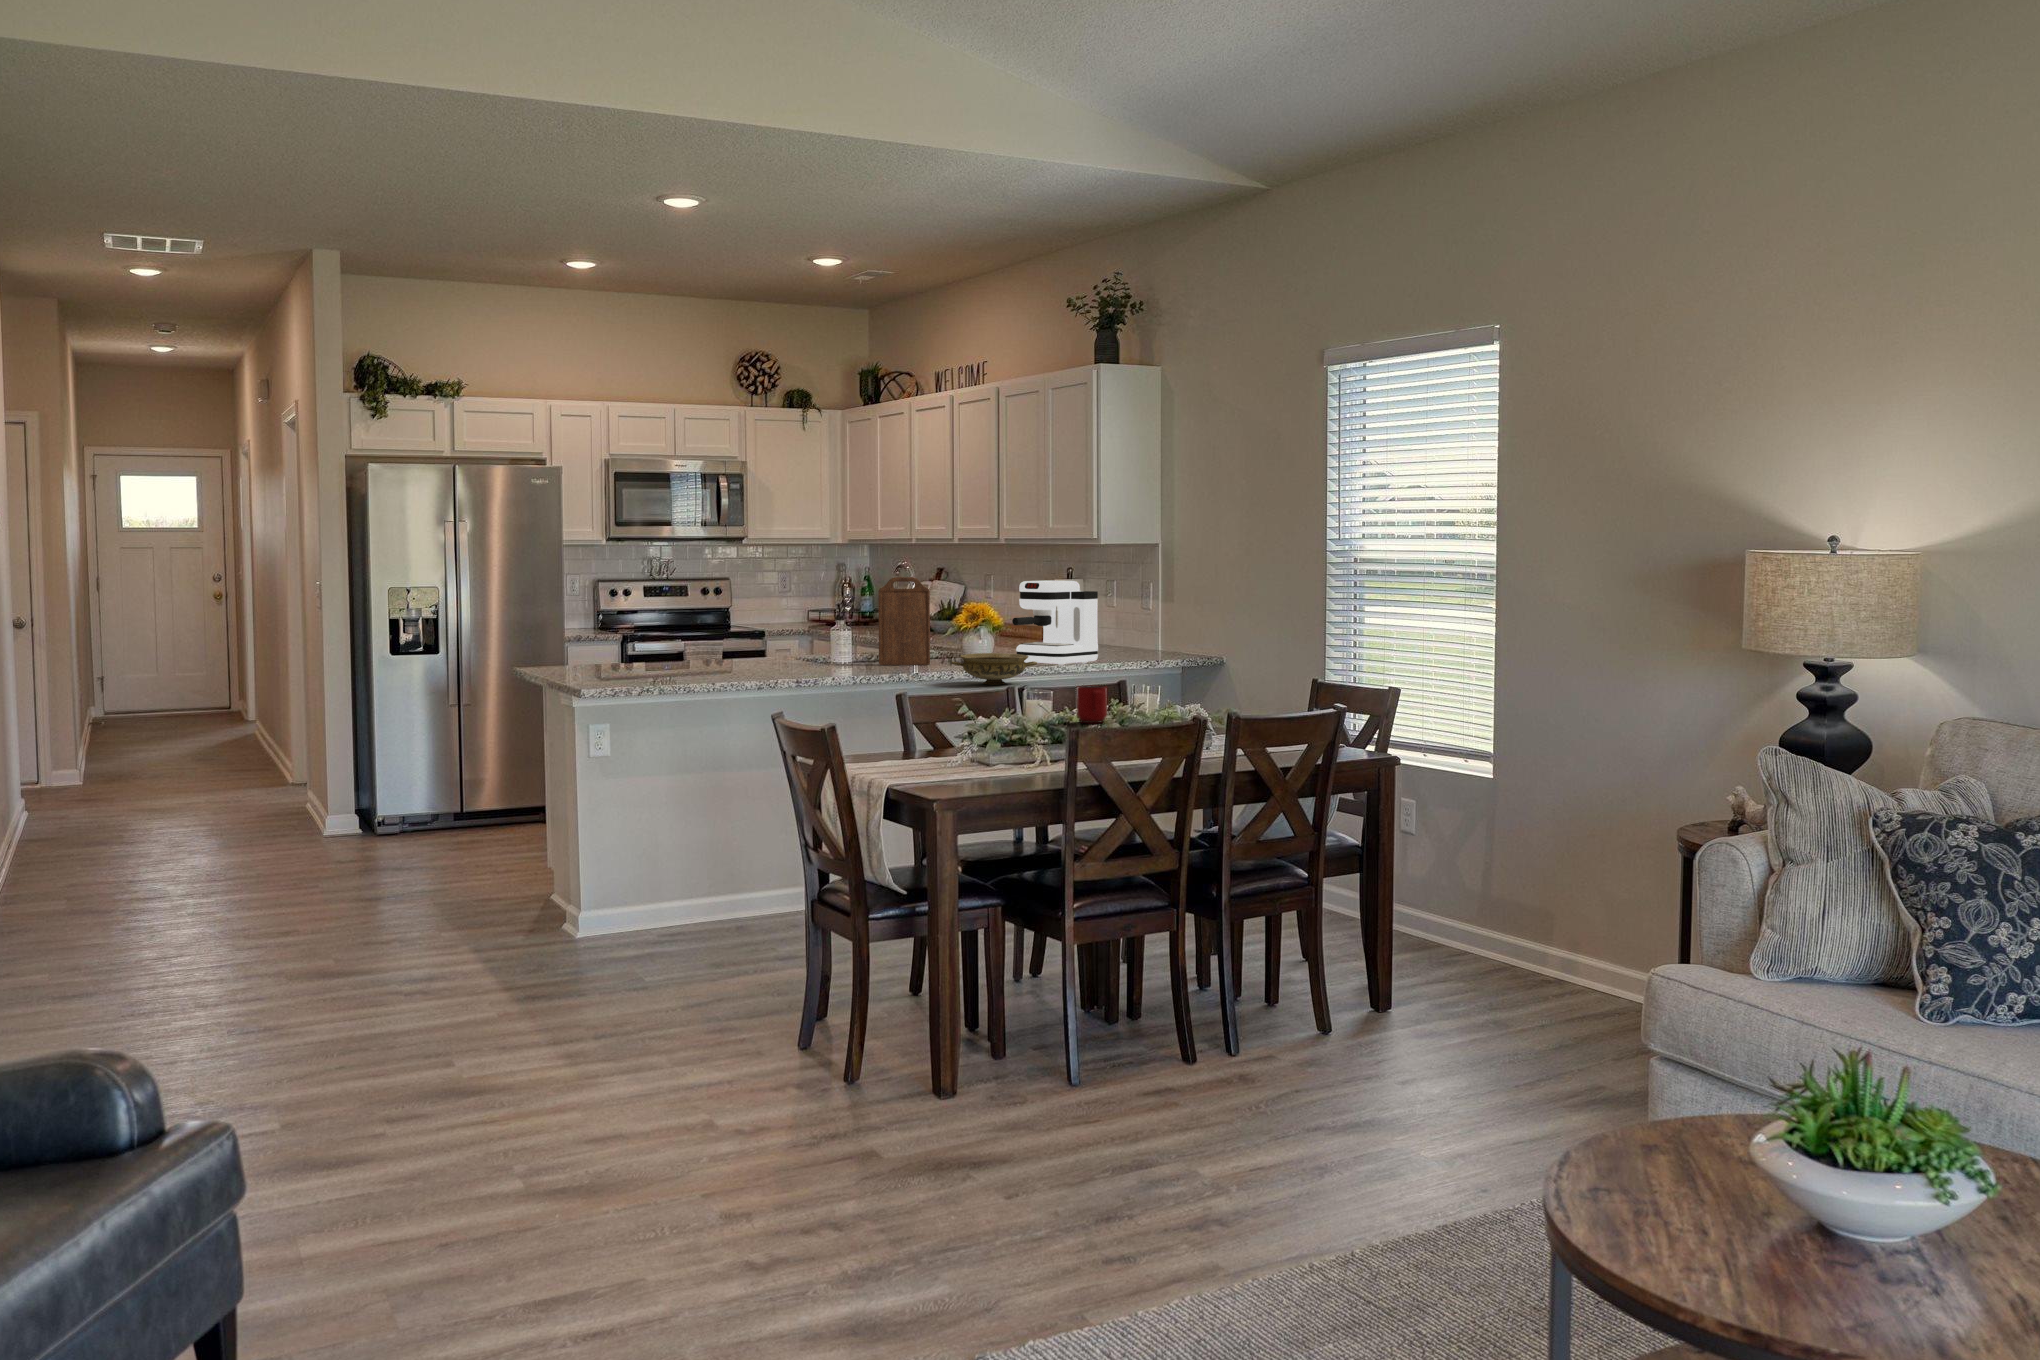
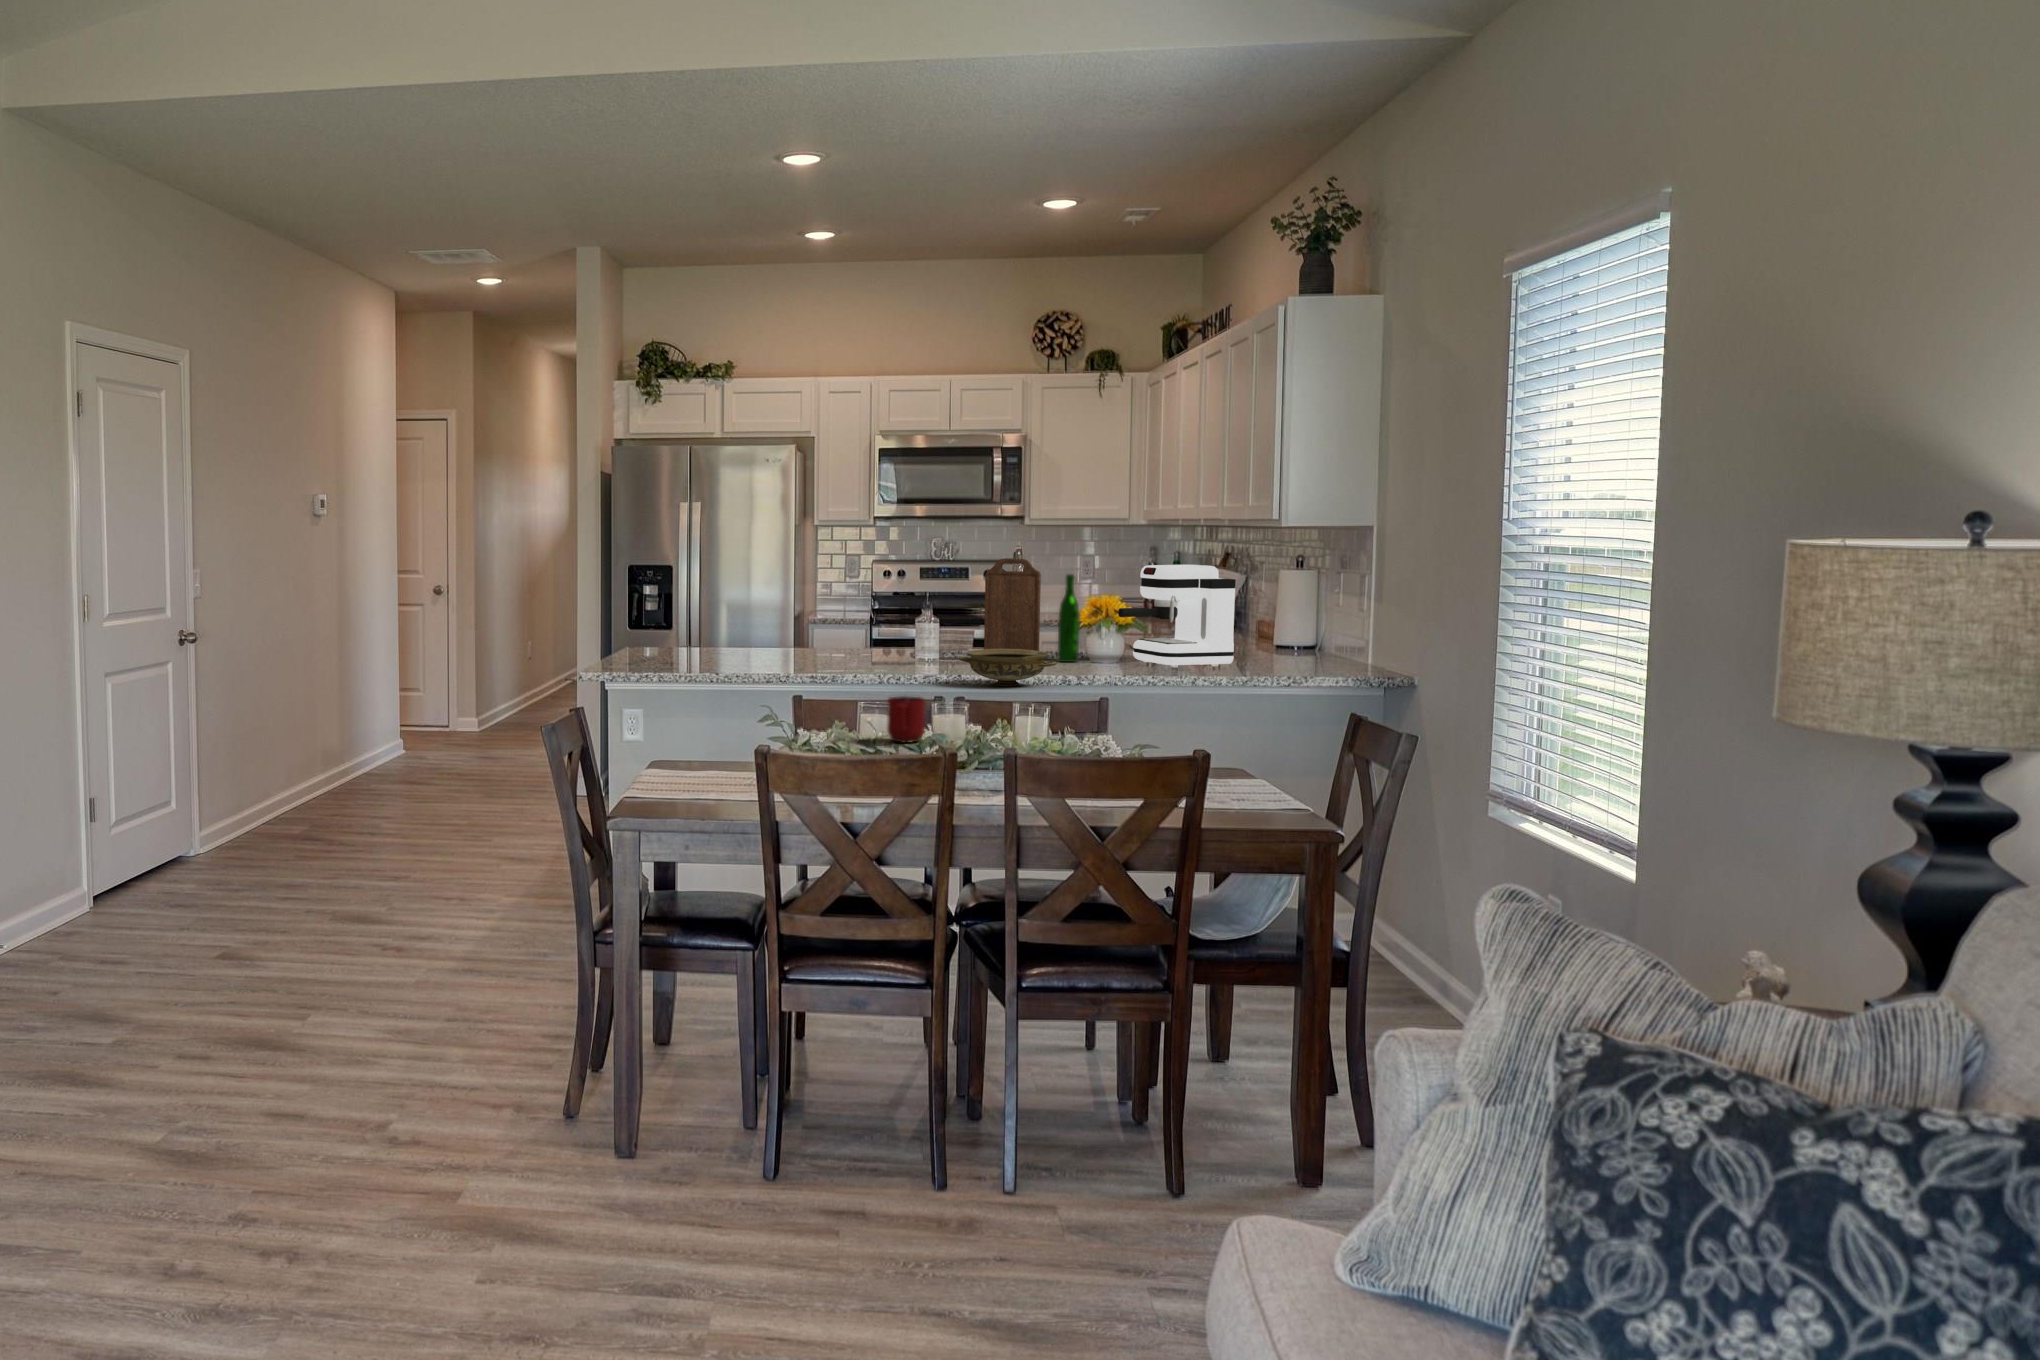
wine bottle: none [956,590,973,666] -> present [1058,574,1080,662]

